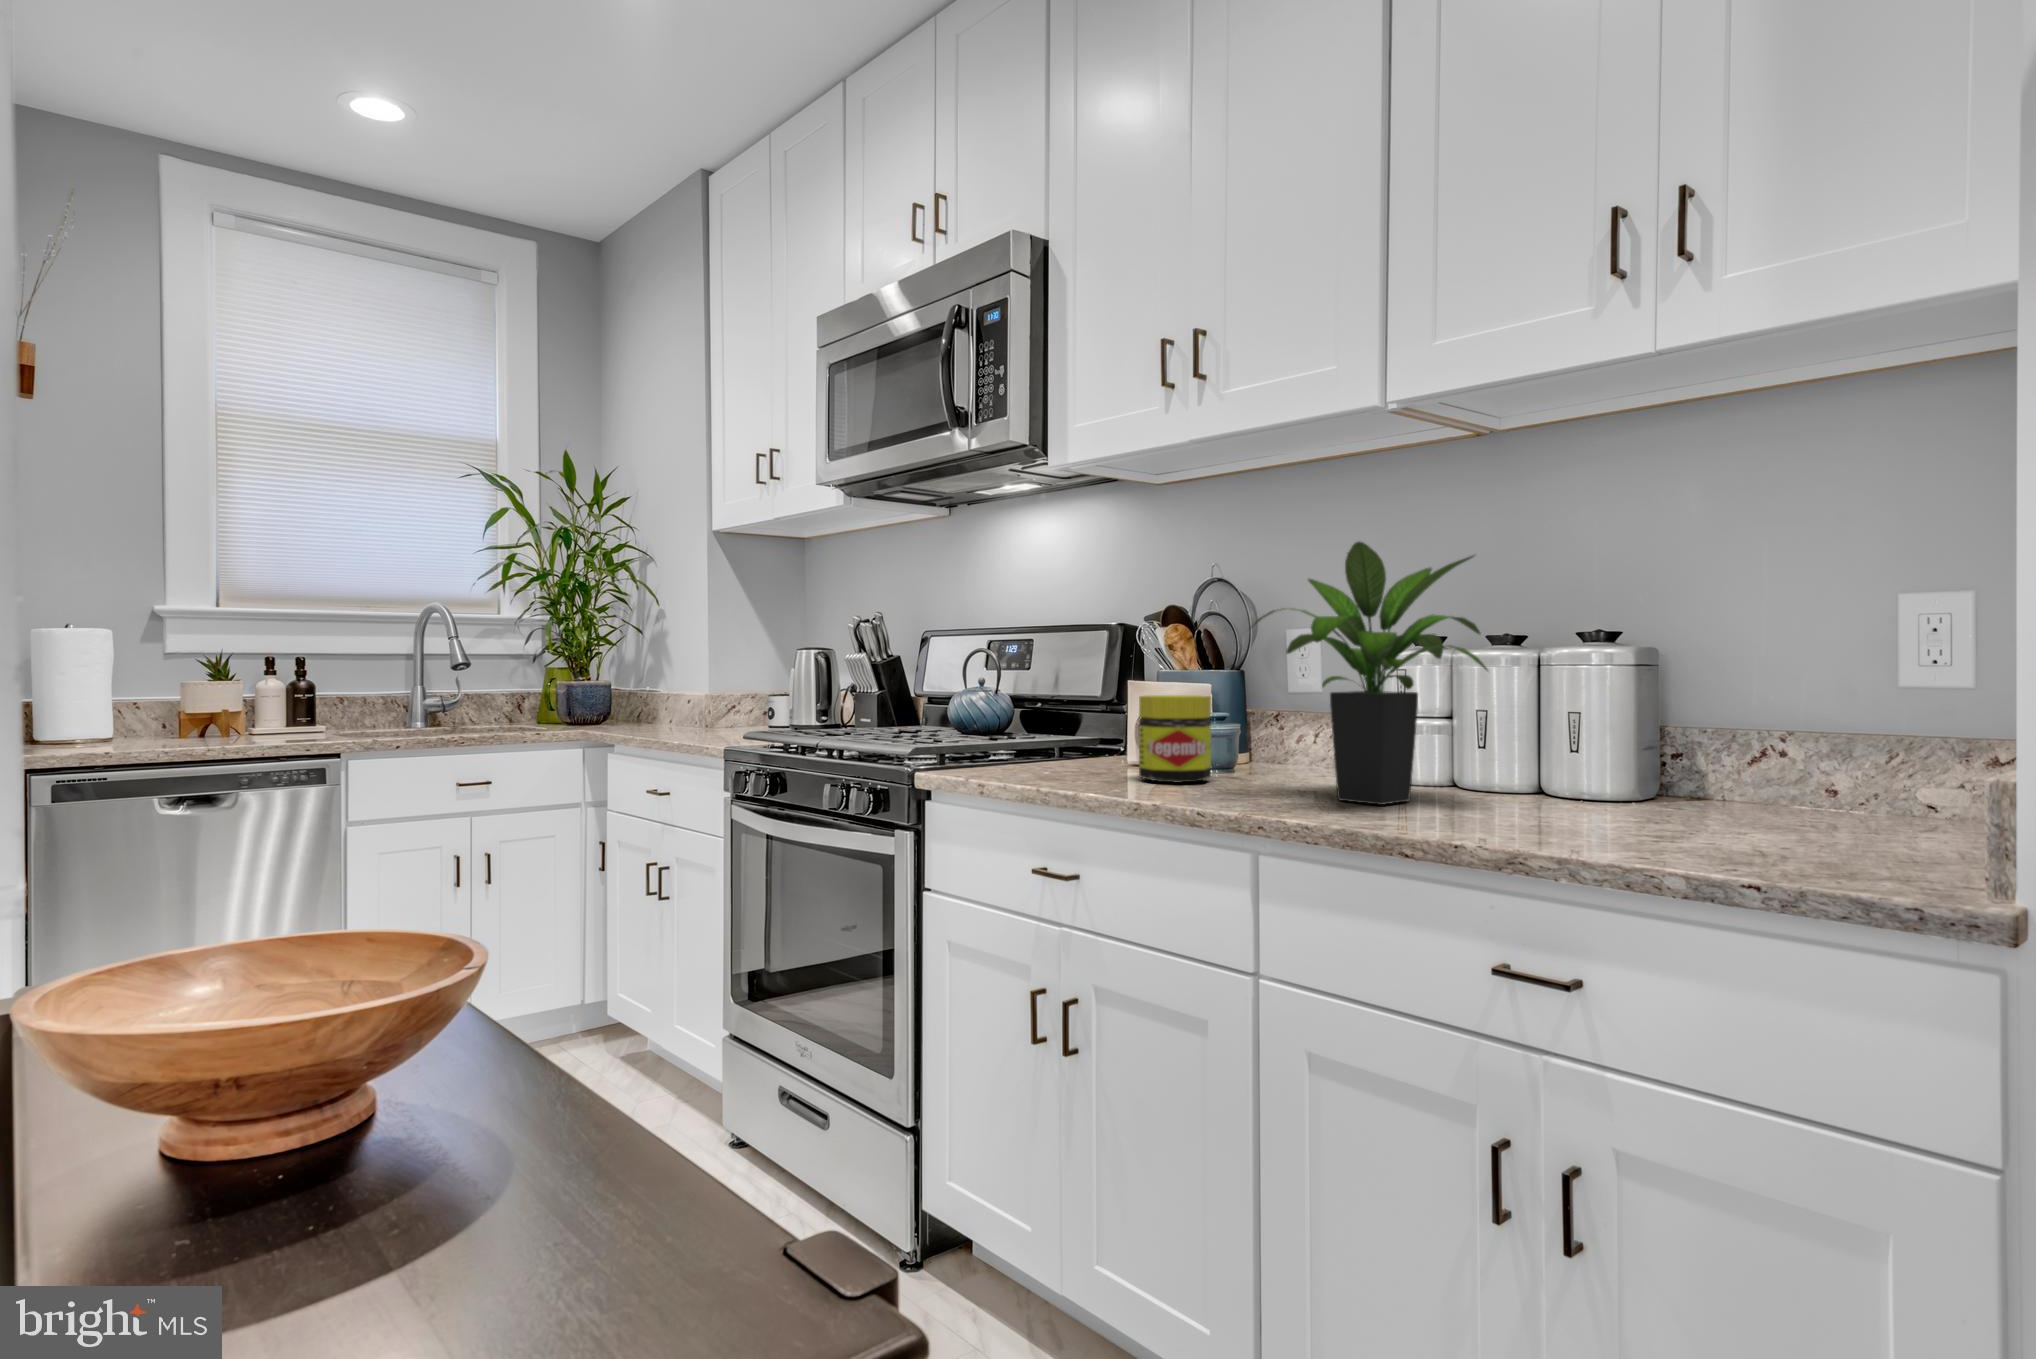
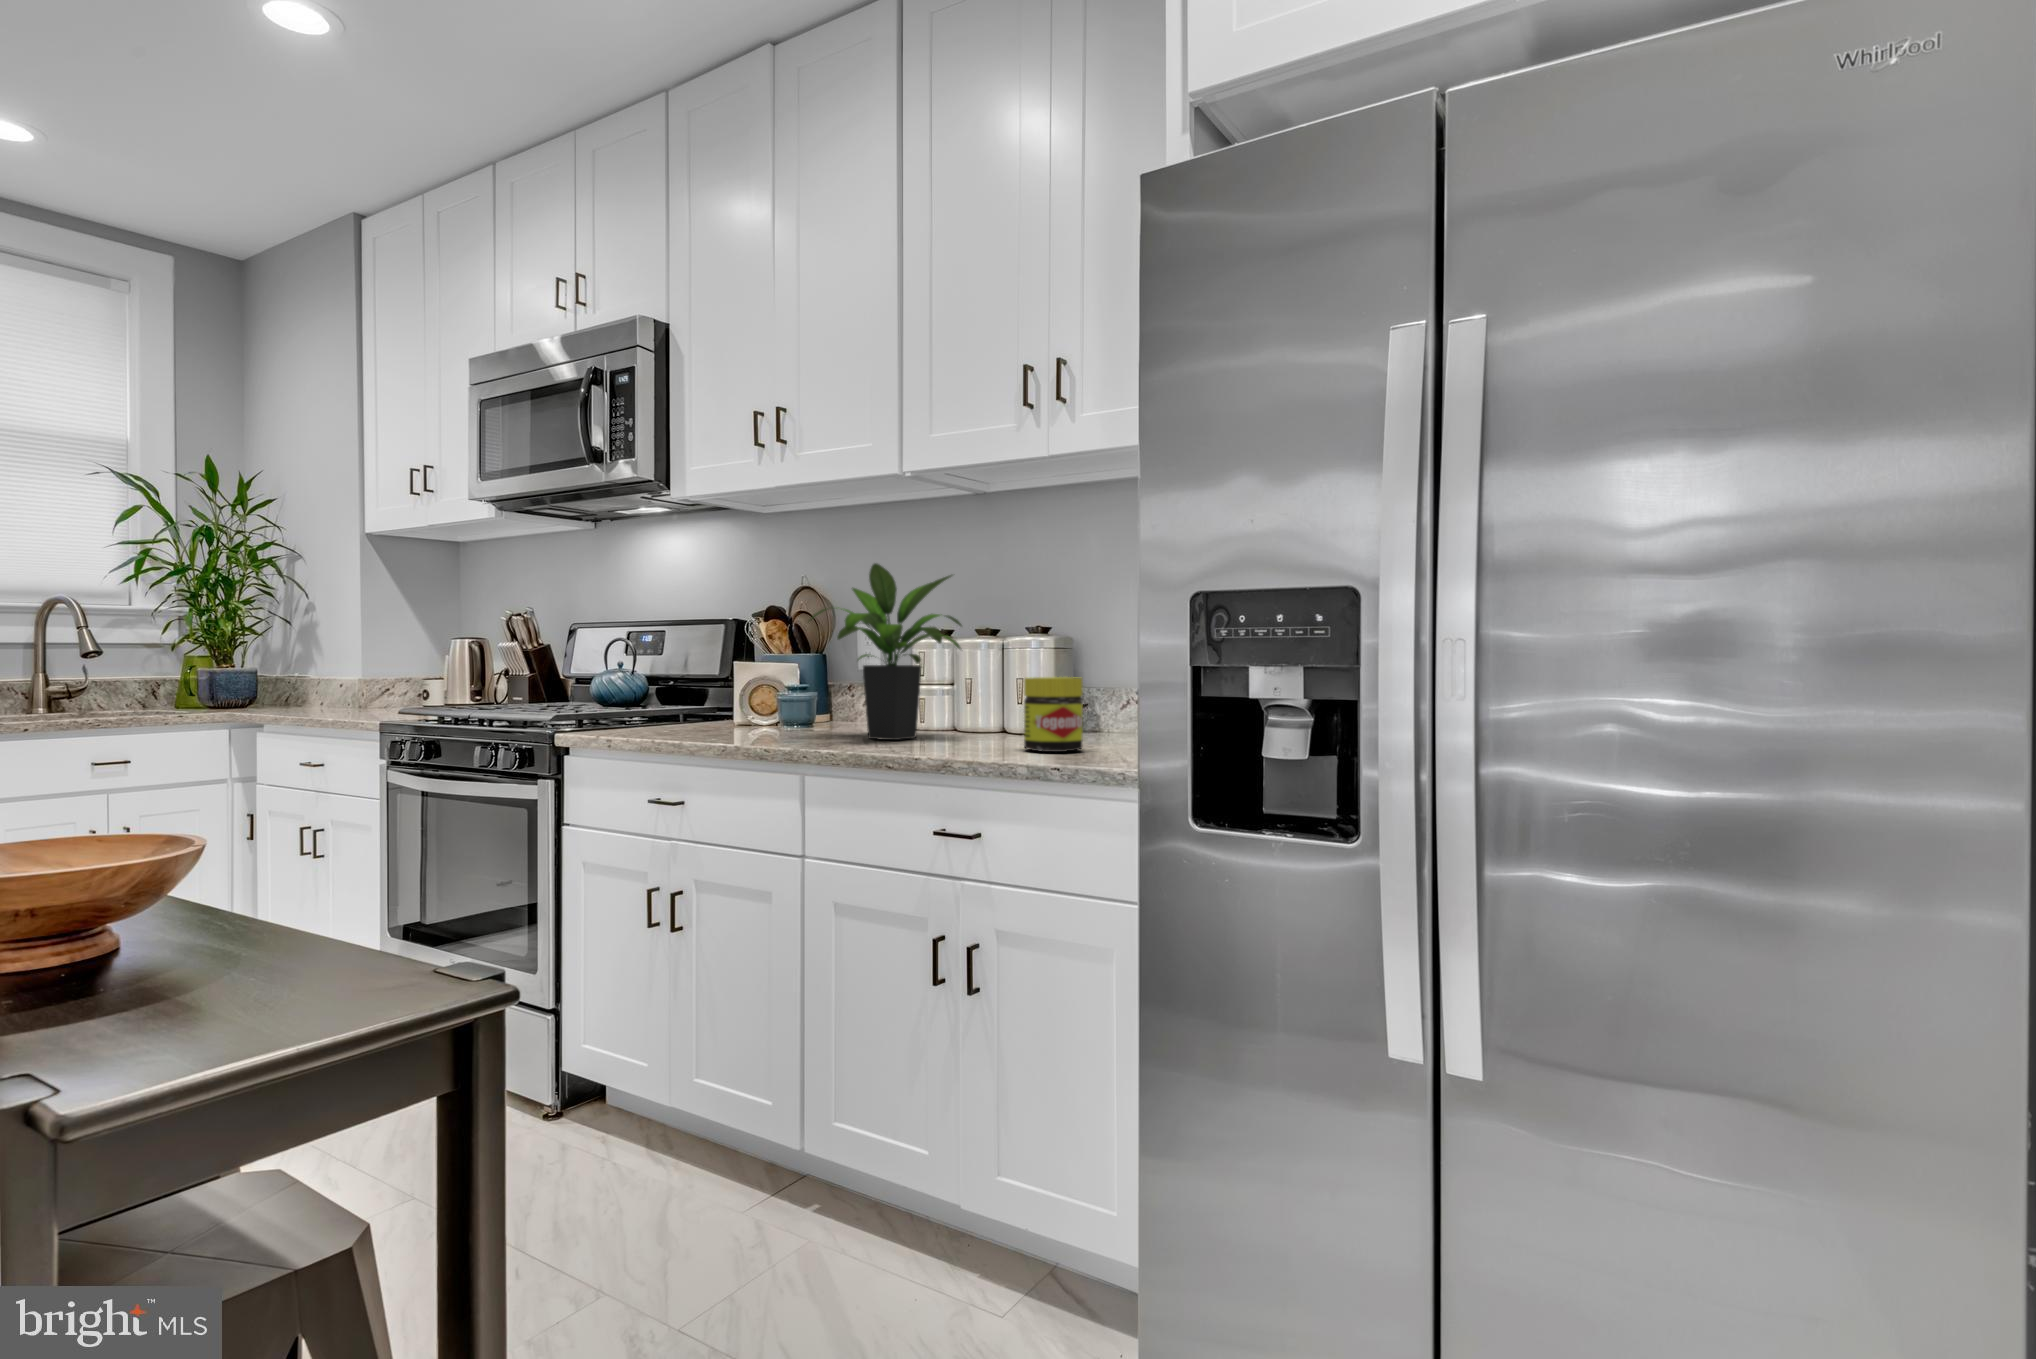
jar: present [1139,695,1211,782] -> present [1024,677,1082,752]

